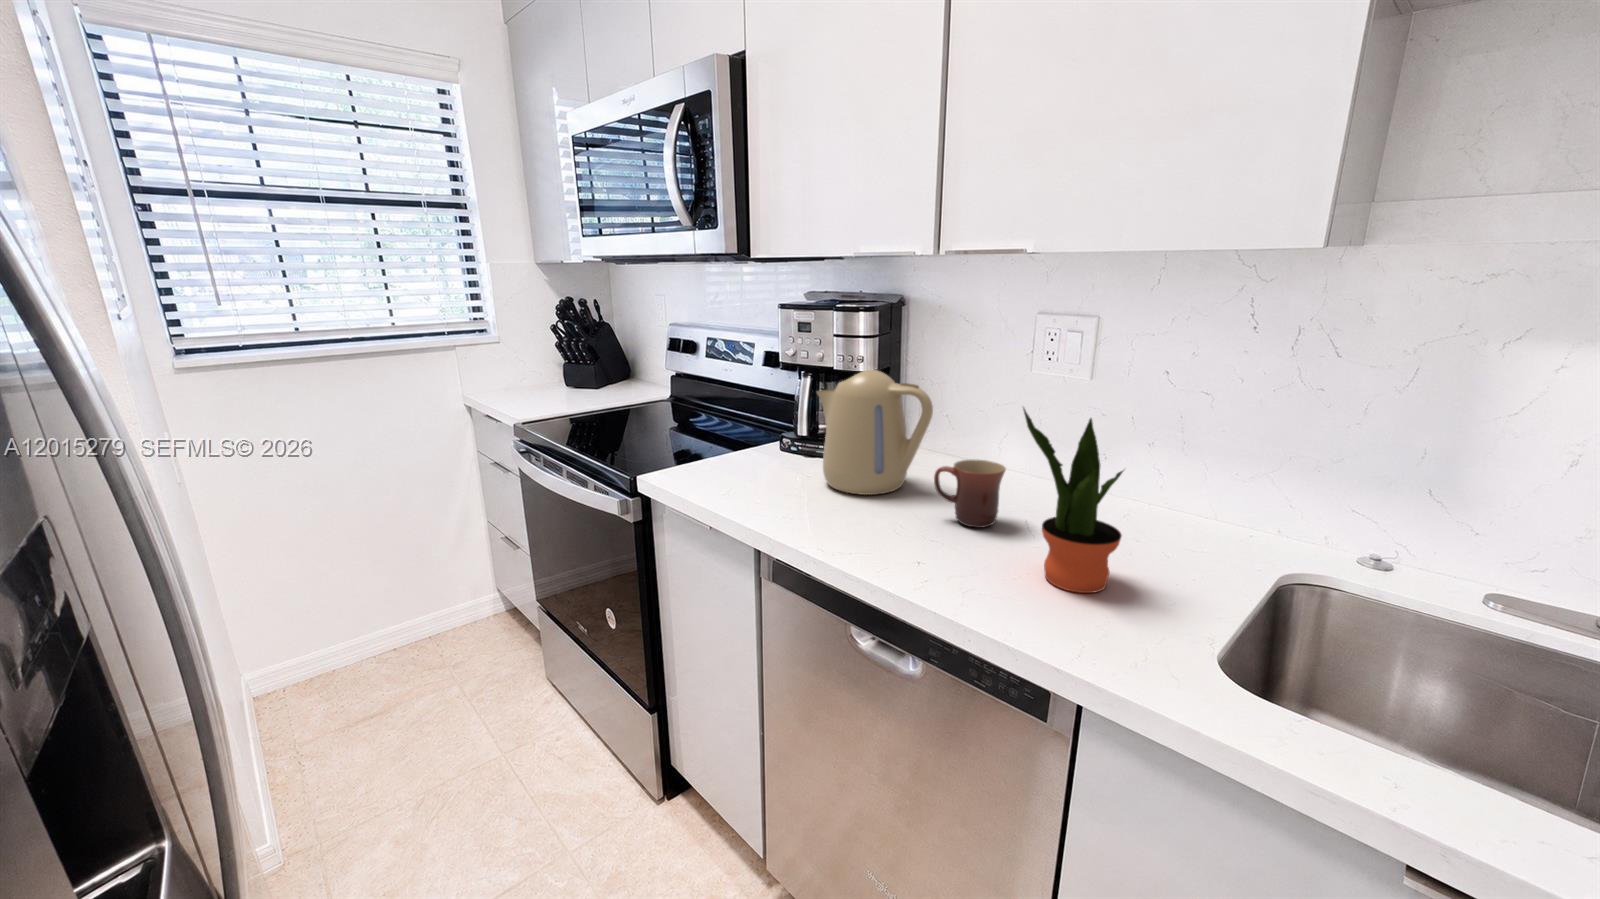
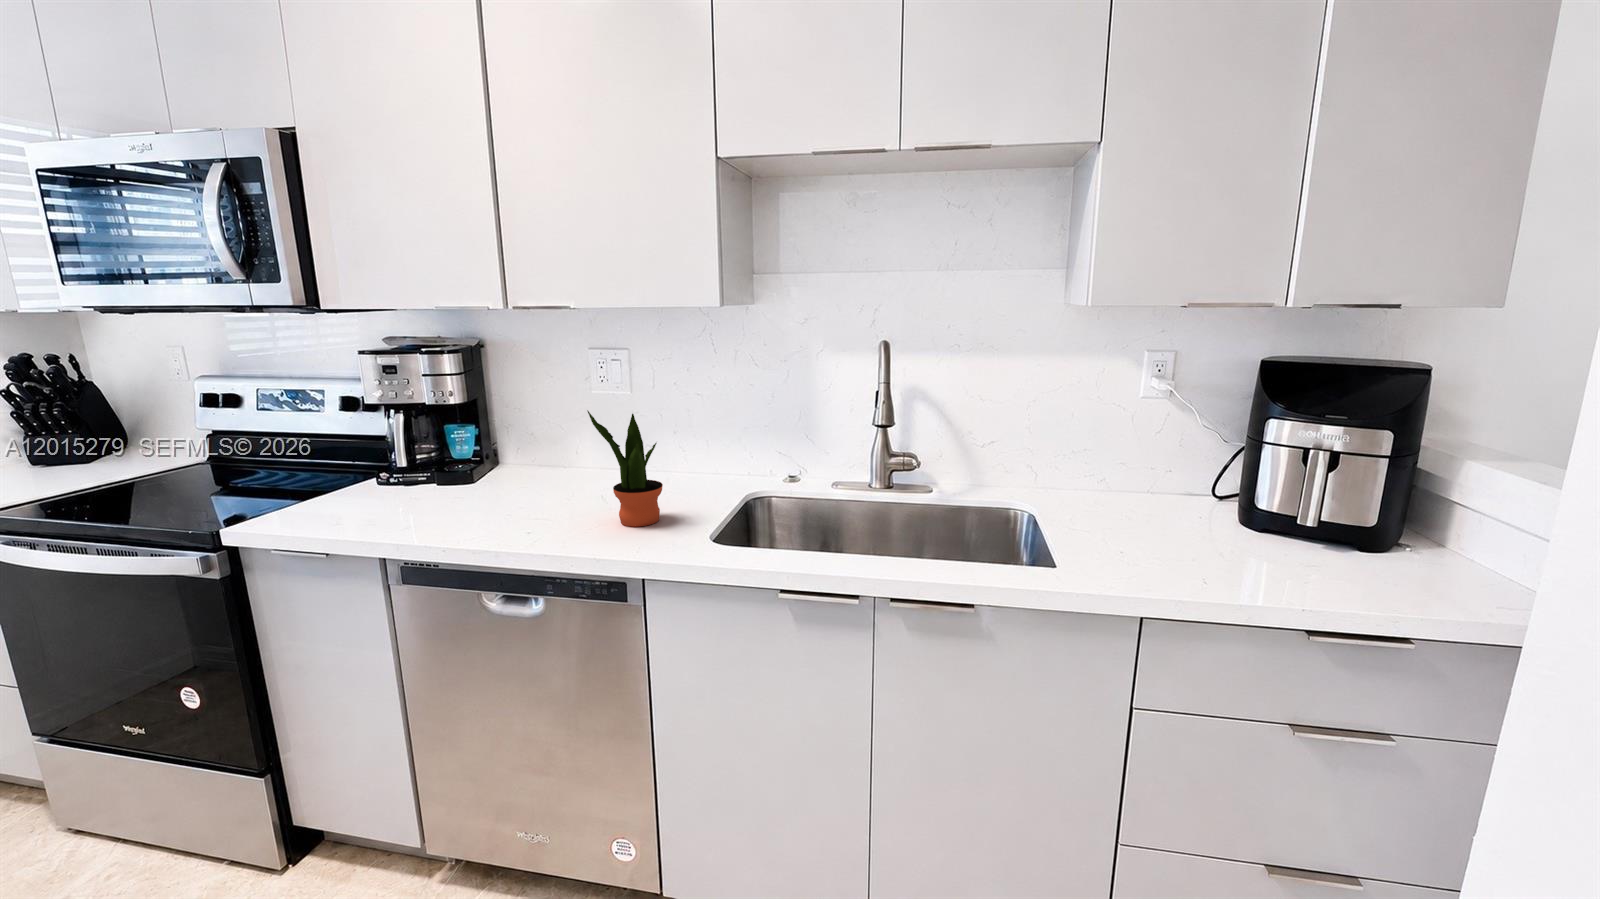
kettle: present [817,369,933,495] -> none [412,400,522,504]
mug: present [934,459,1006,528] -> none [532,457,585,507]

